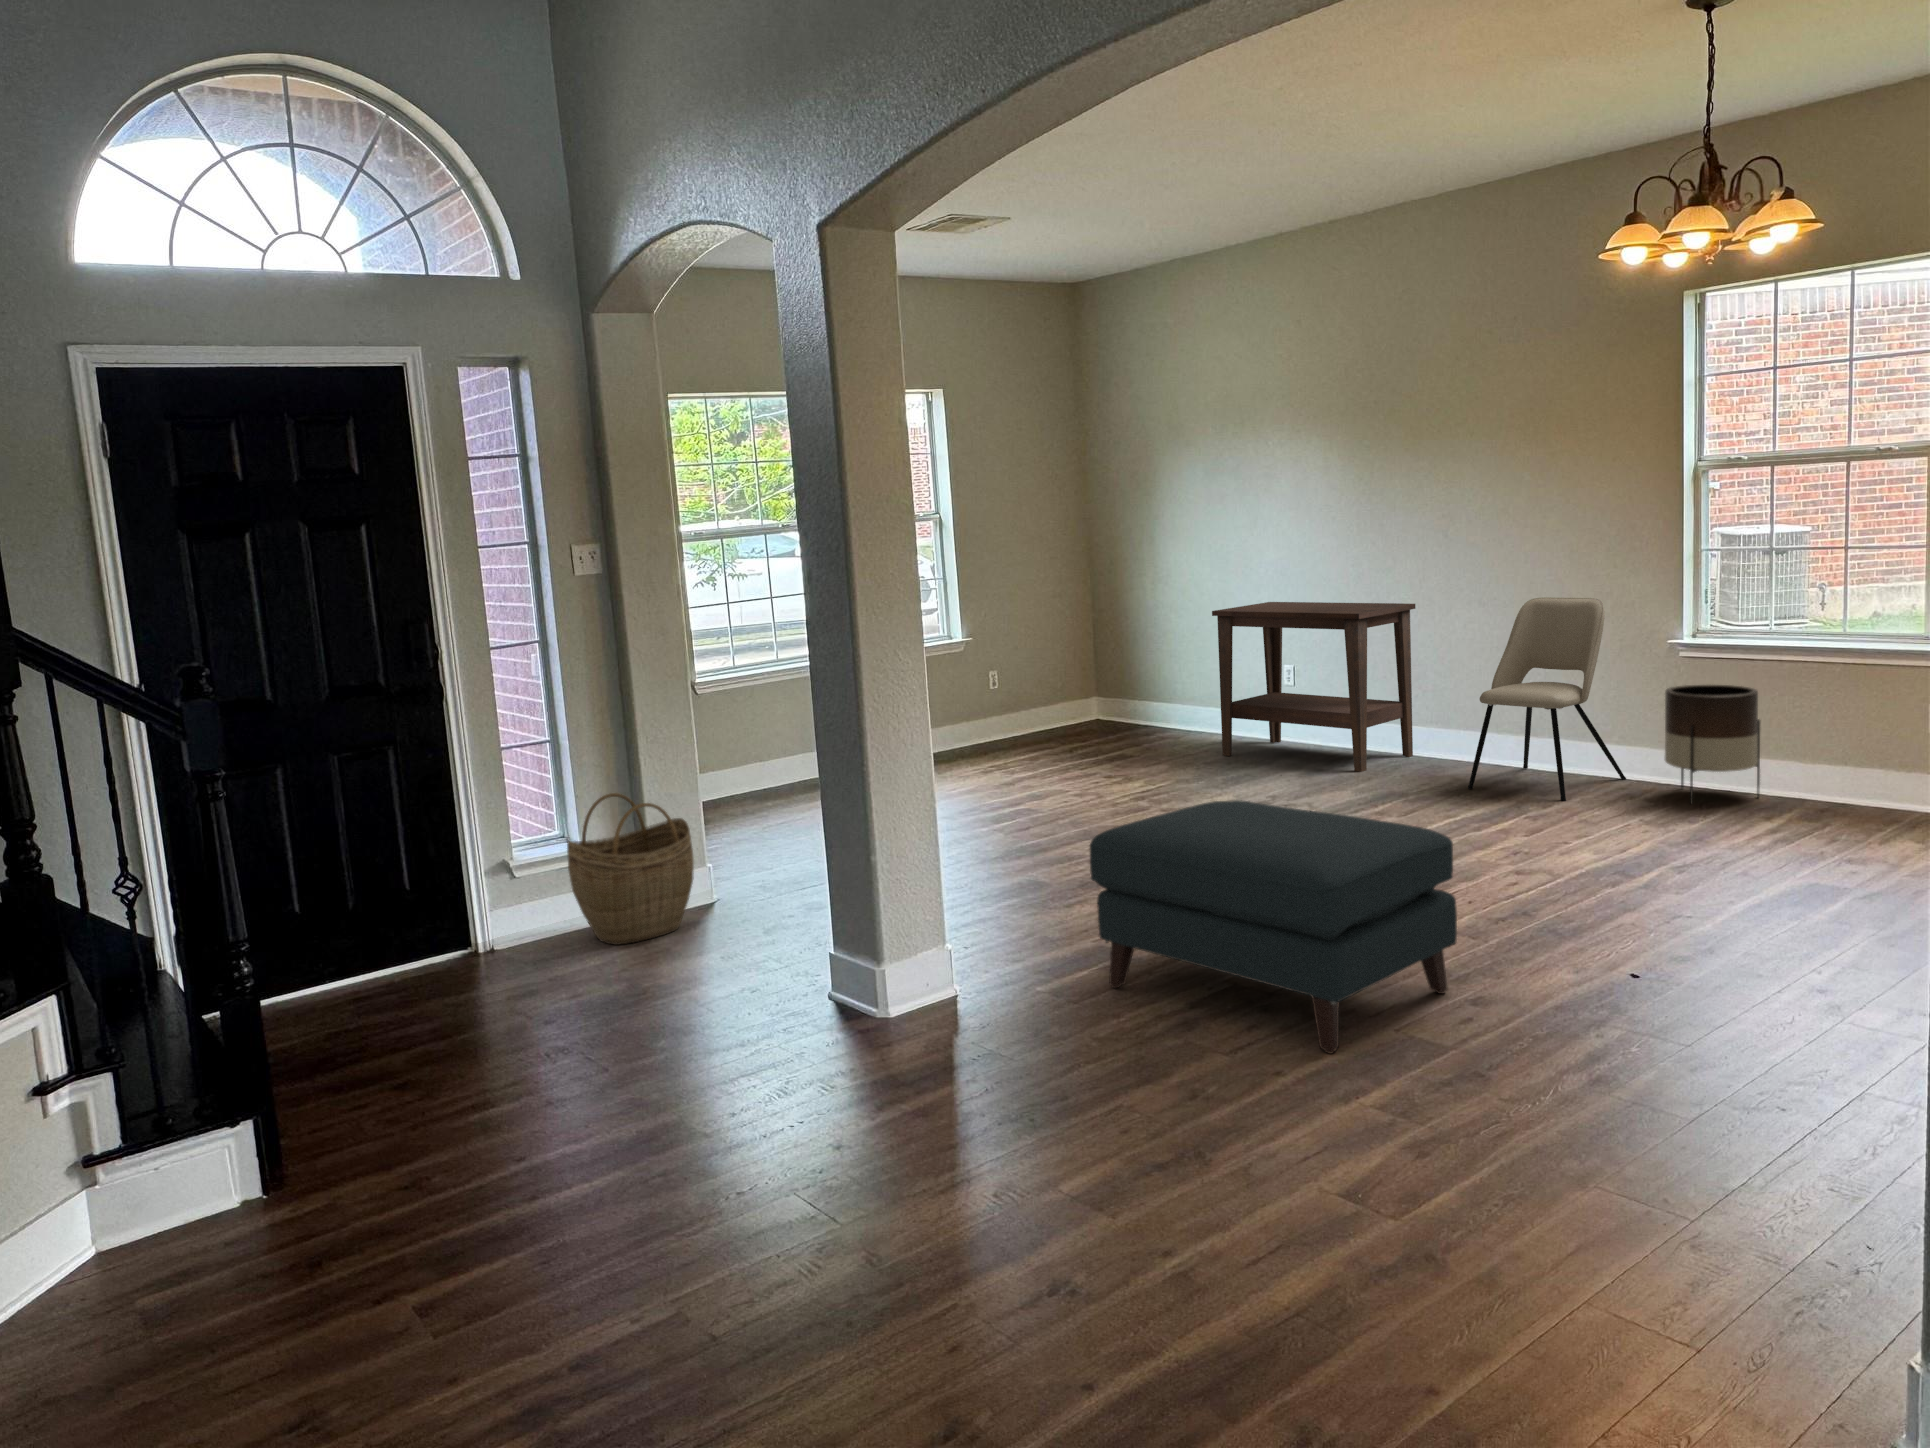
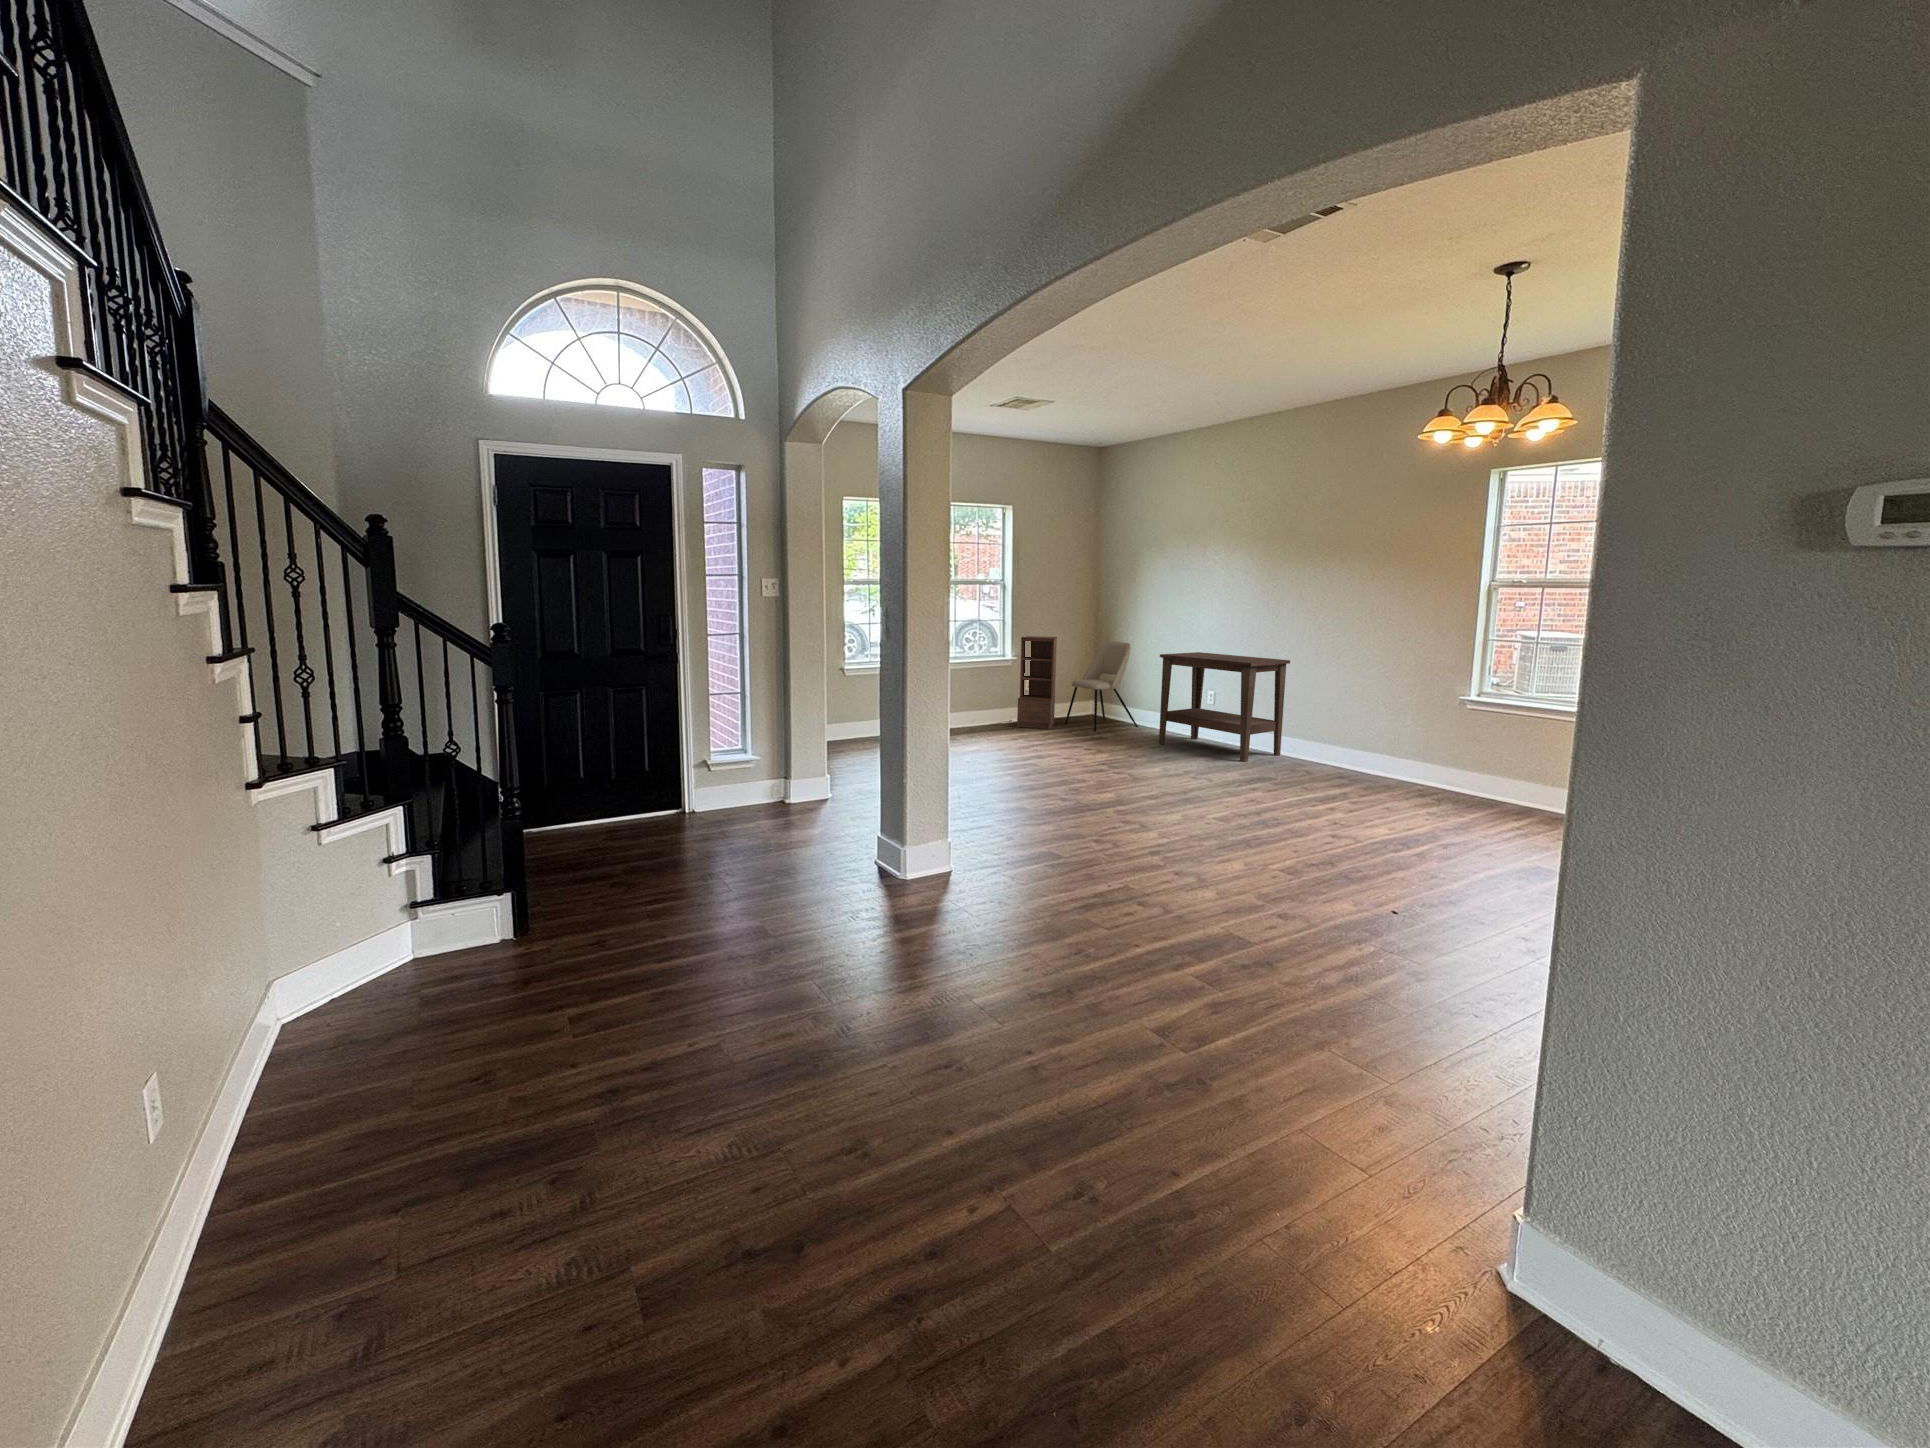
bookshelf: none [981,595,1046,752] -> present [1017,636,1057,729]
dining chair: present [1468,597,1626,801] -> present [1065,642,1138,731]
planter: present [1665,685,1760,803] -> none [1446,727,1515,805]
woven basket: present [567,793,694,945] -> none [742,727,816,816]
ottoman: present [1090,800,1457,1054] -> none [1040,768,1277,937]

